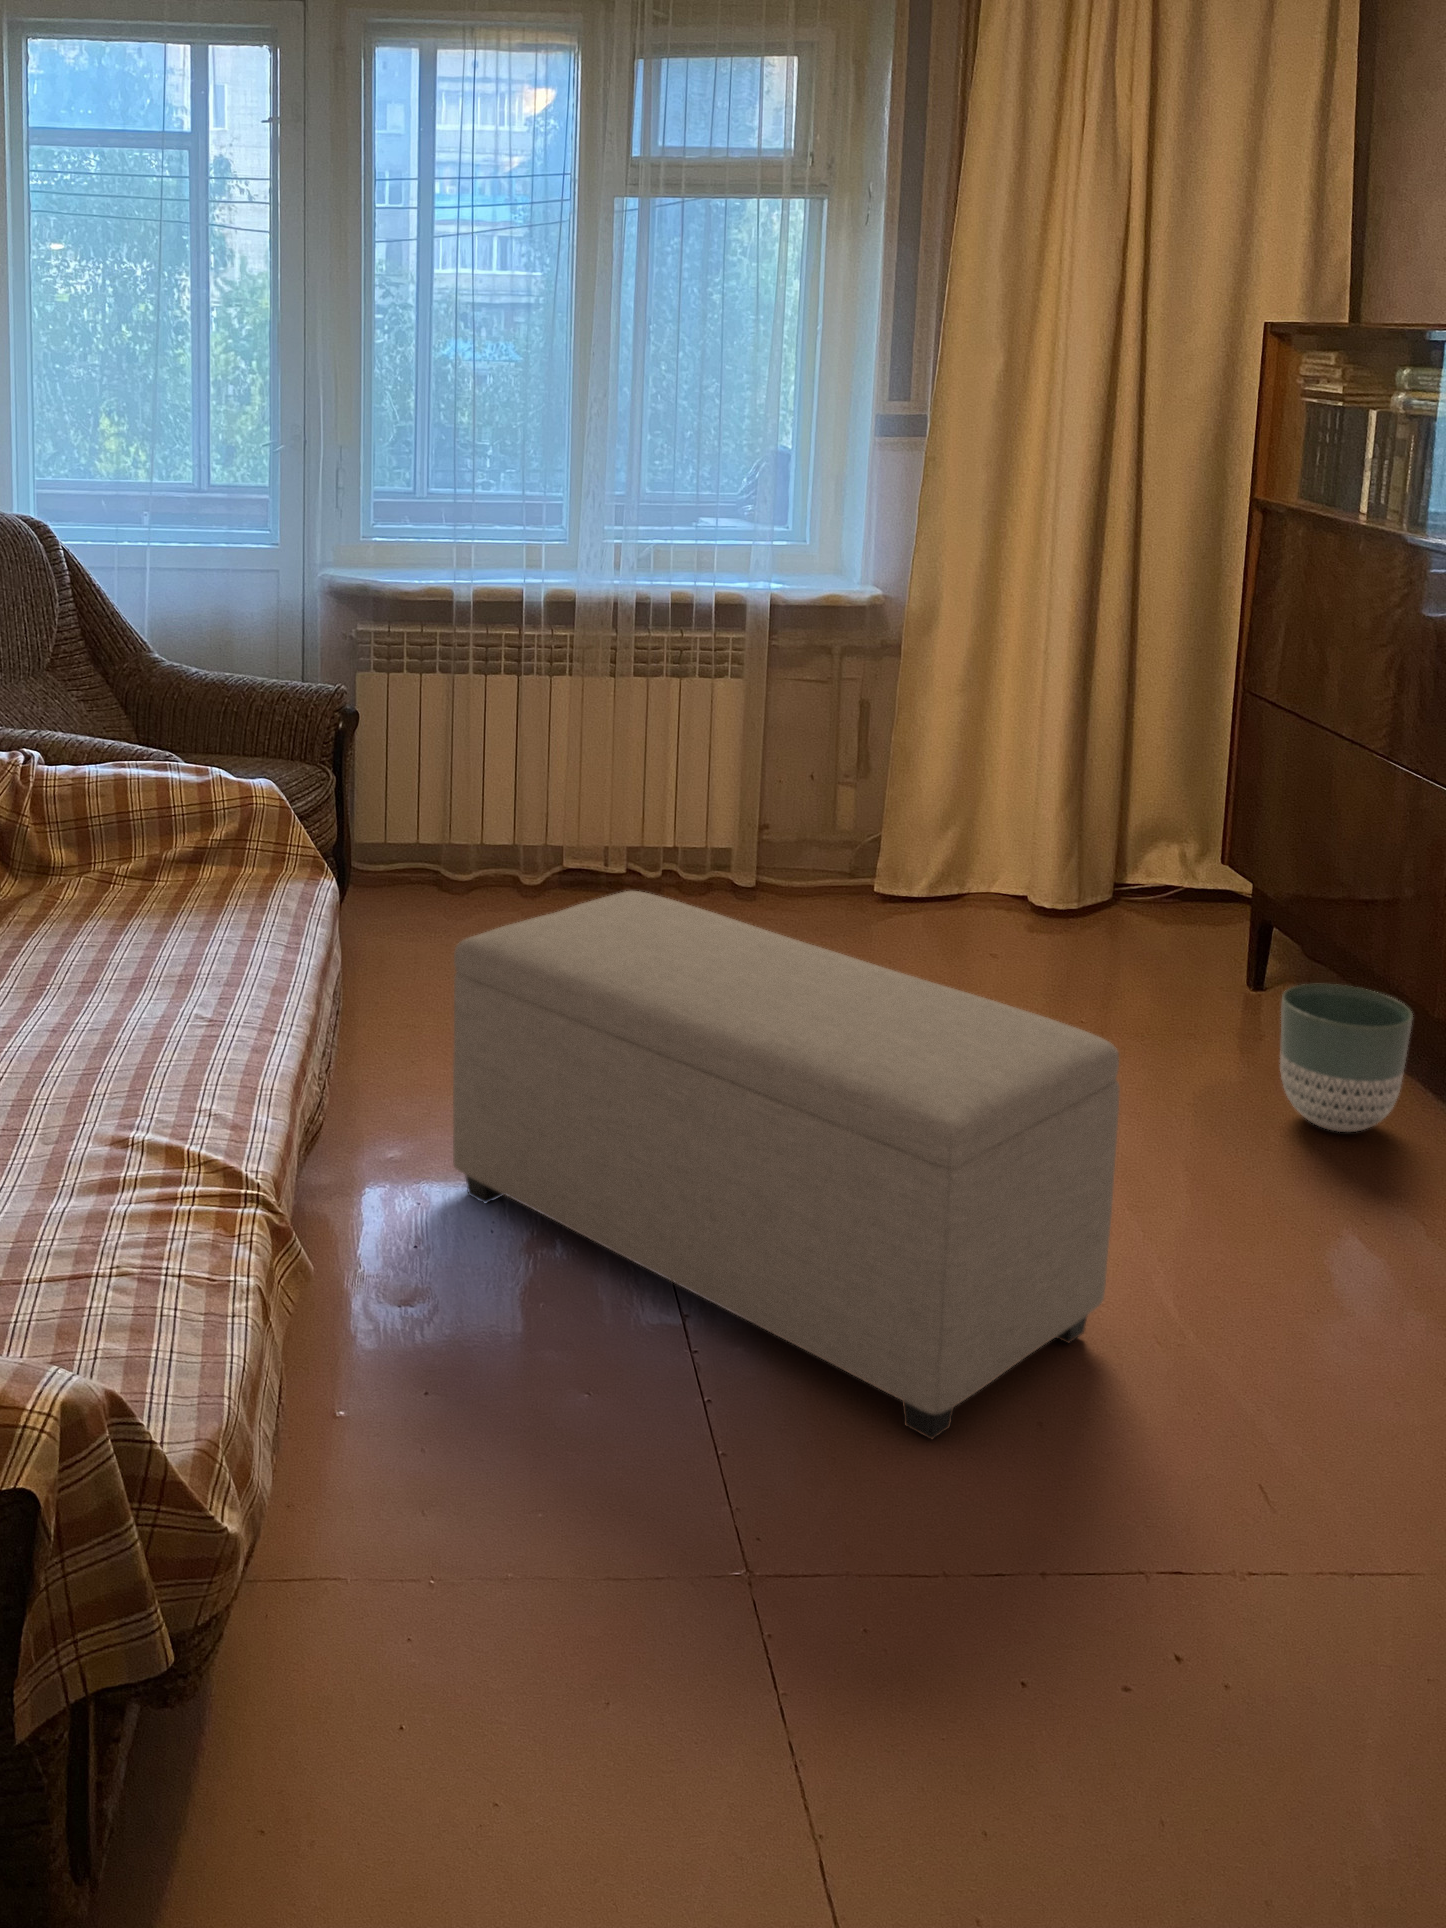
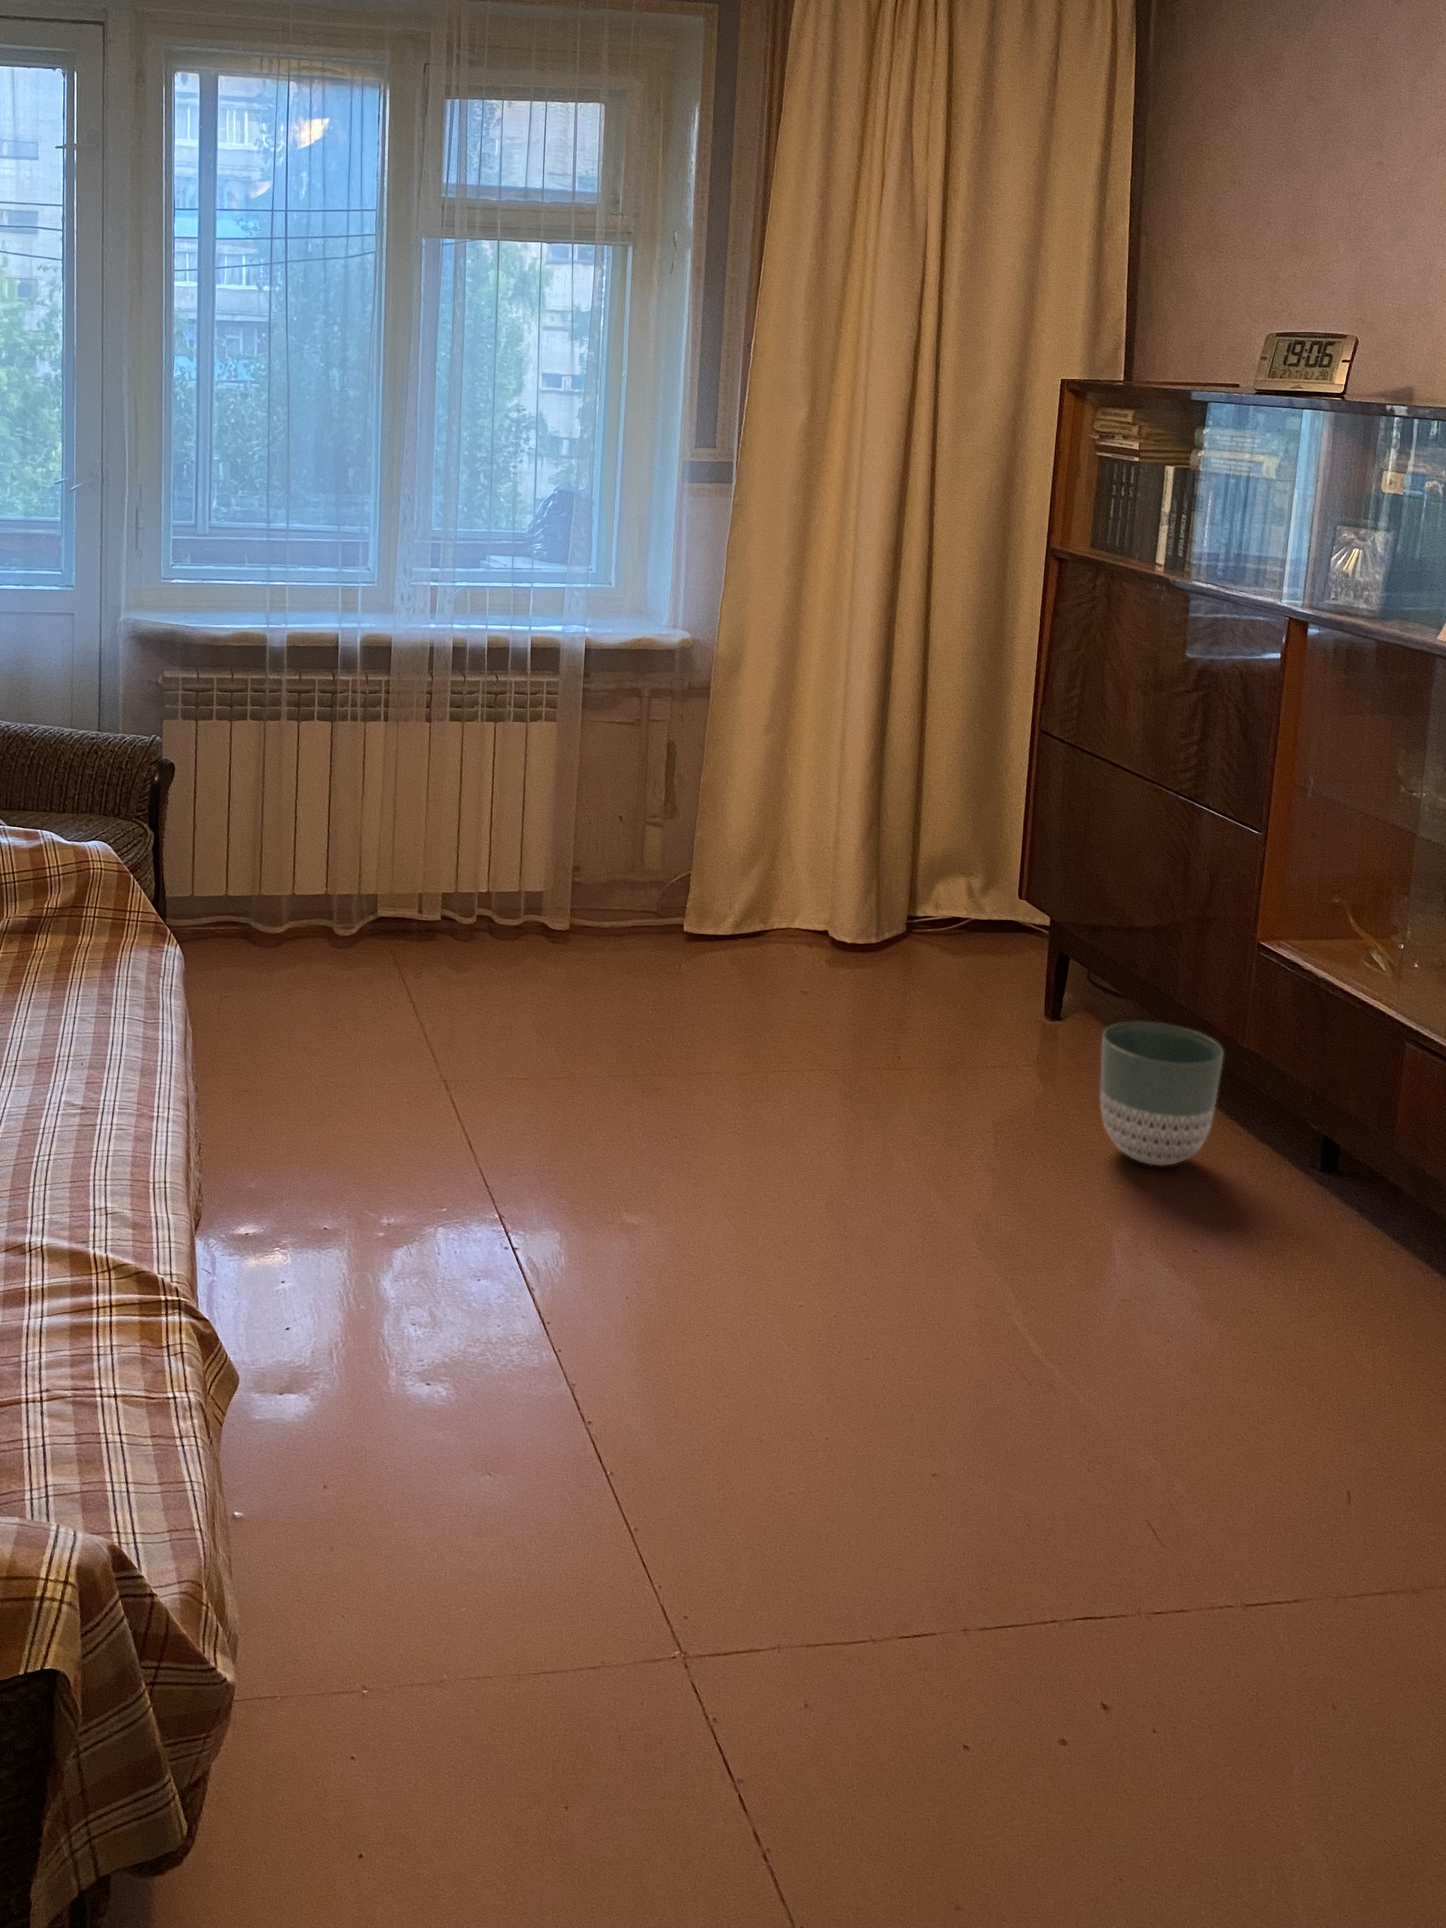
ottoman: present [453,891,1120,1439] -> none [311,950,994,1504]

